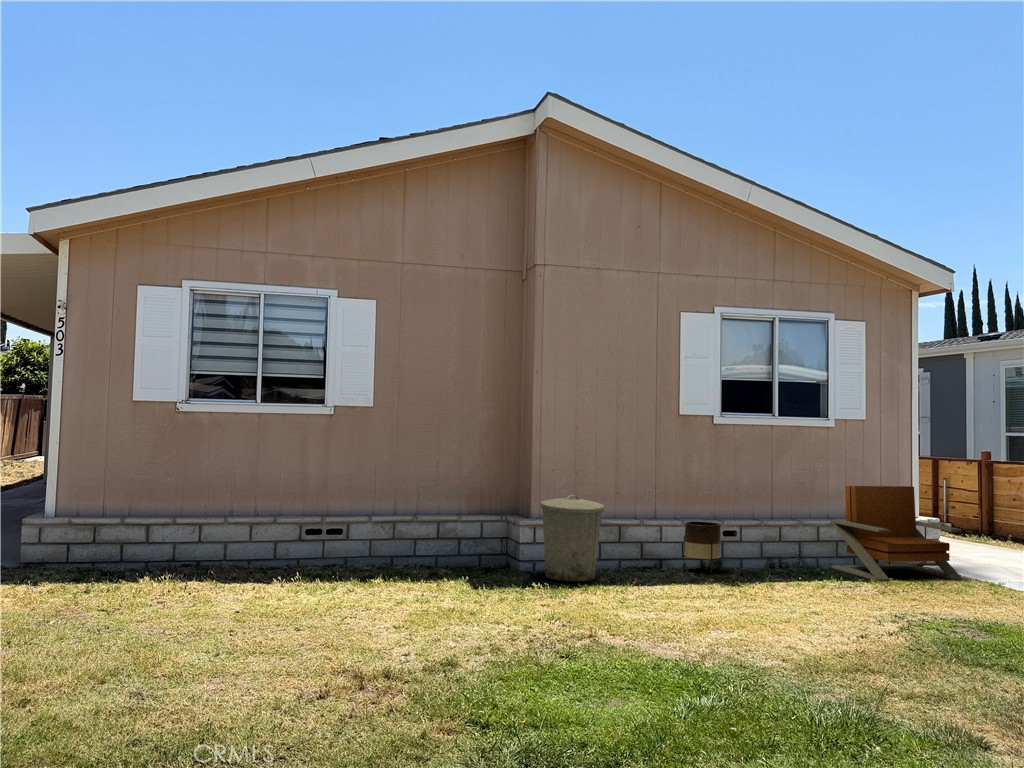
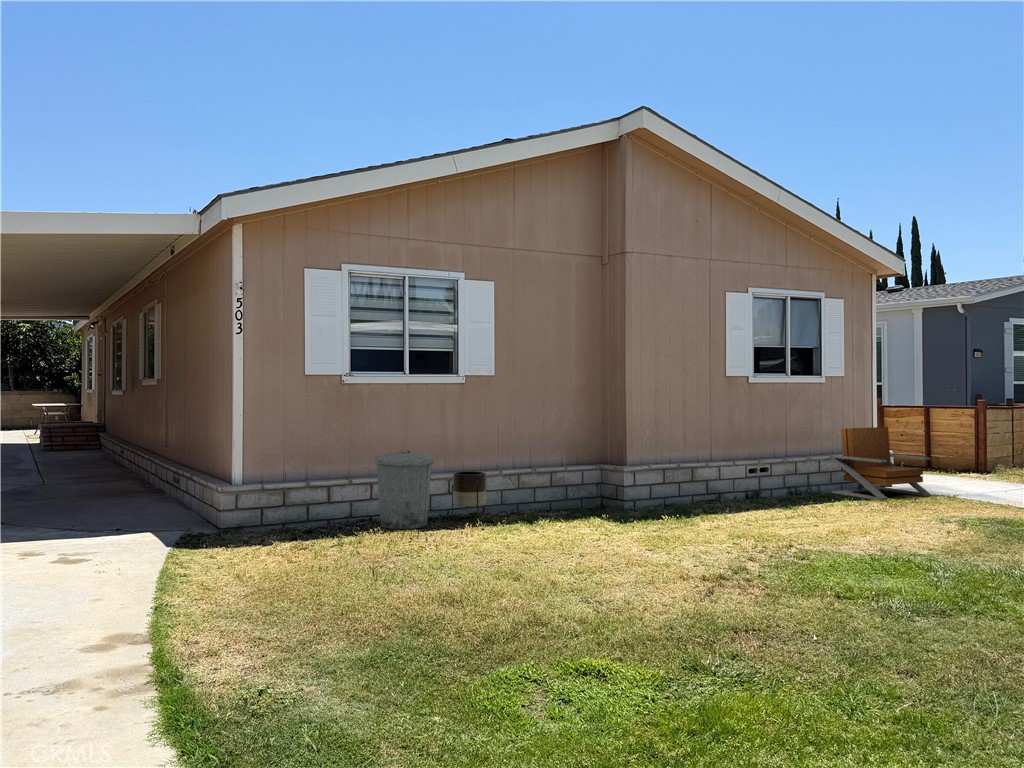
trash can: present [541,495,604,581] -> present [374,449,434,529]
planter: present [683,521,721,574] -> present [452,471,486,520]

